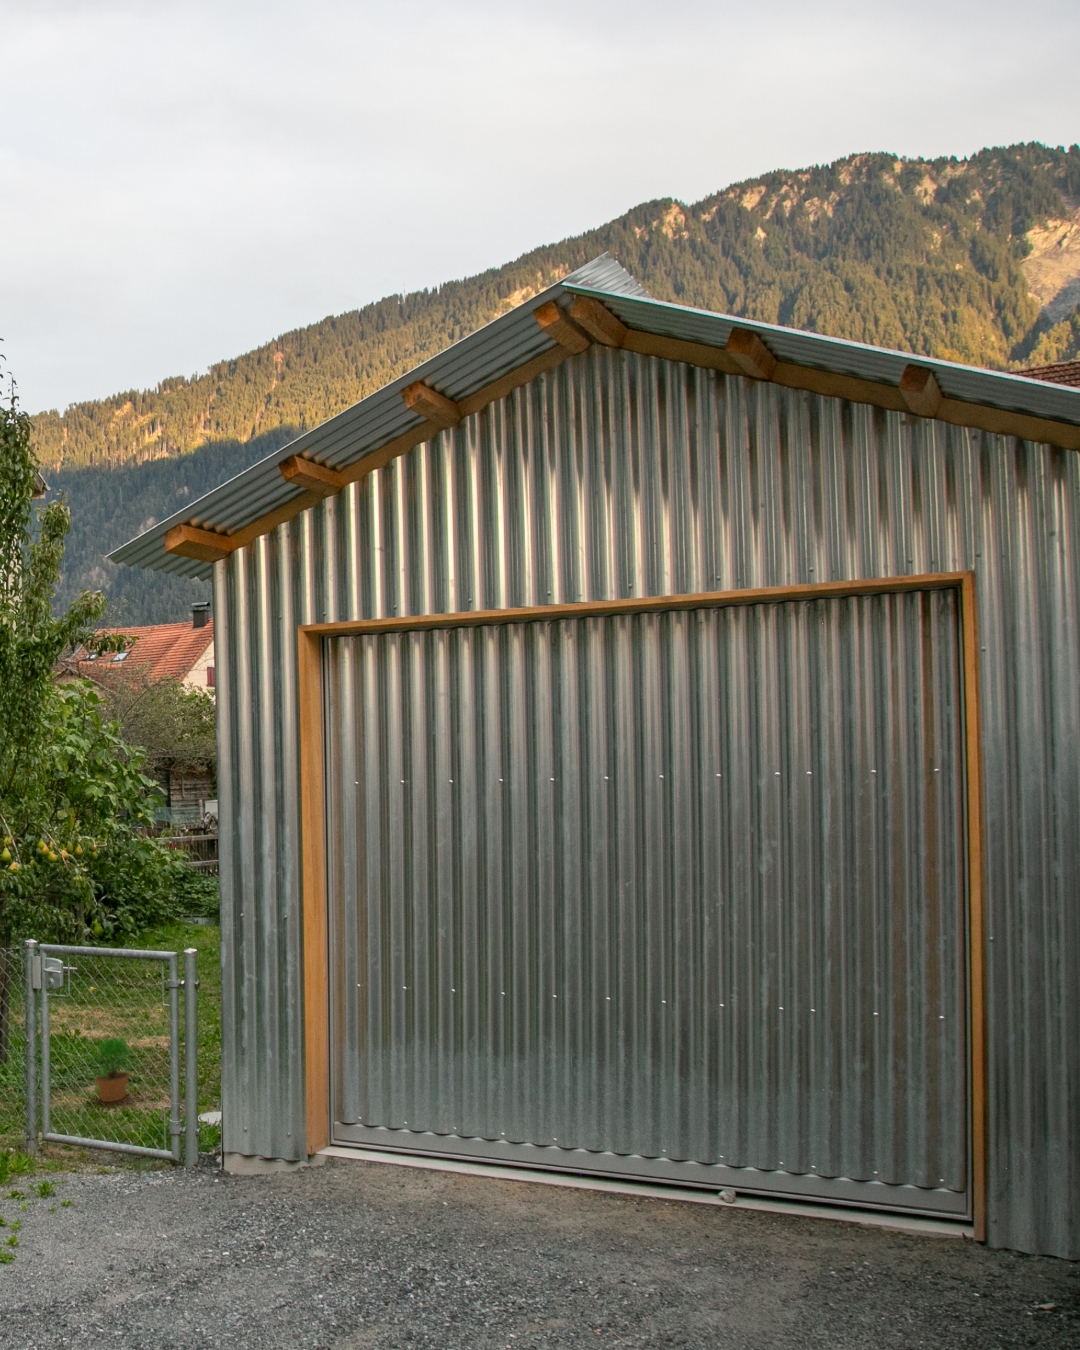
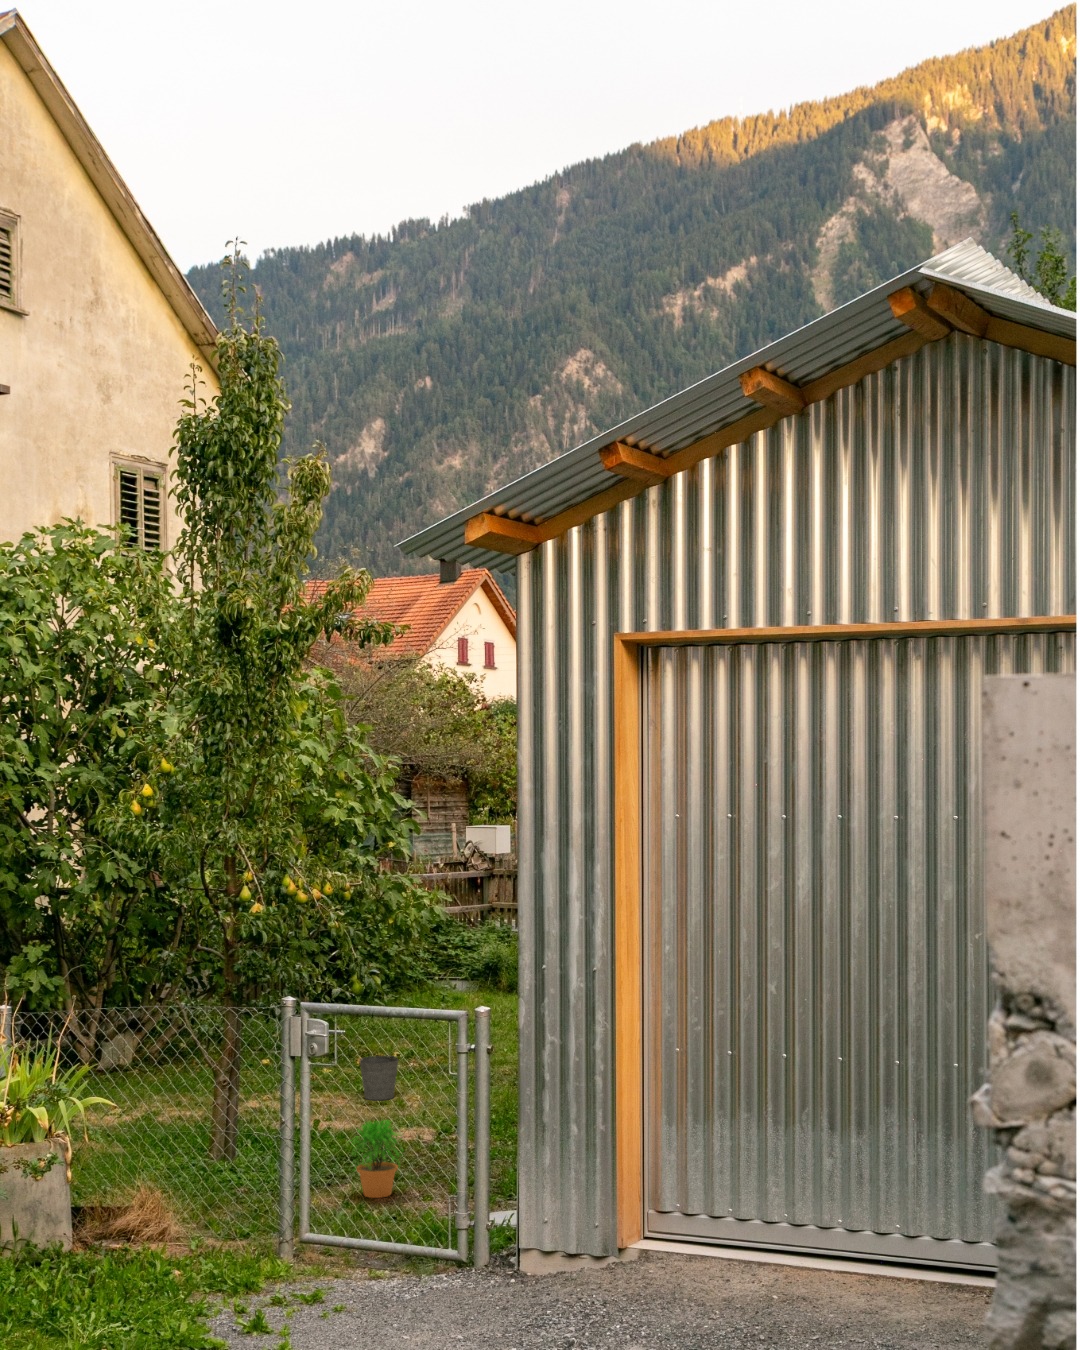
bucket: none [110,980,142,1016] -> present [360,1056,398,1100]

